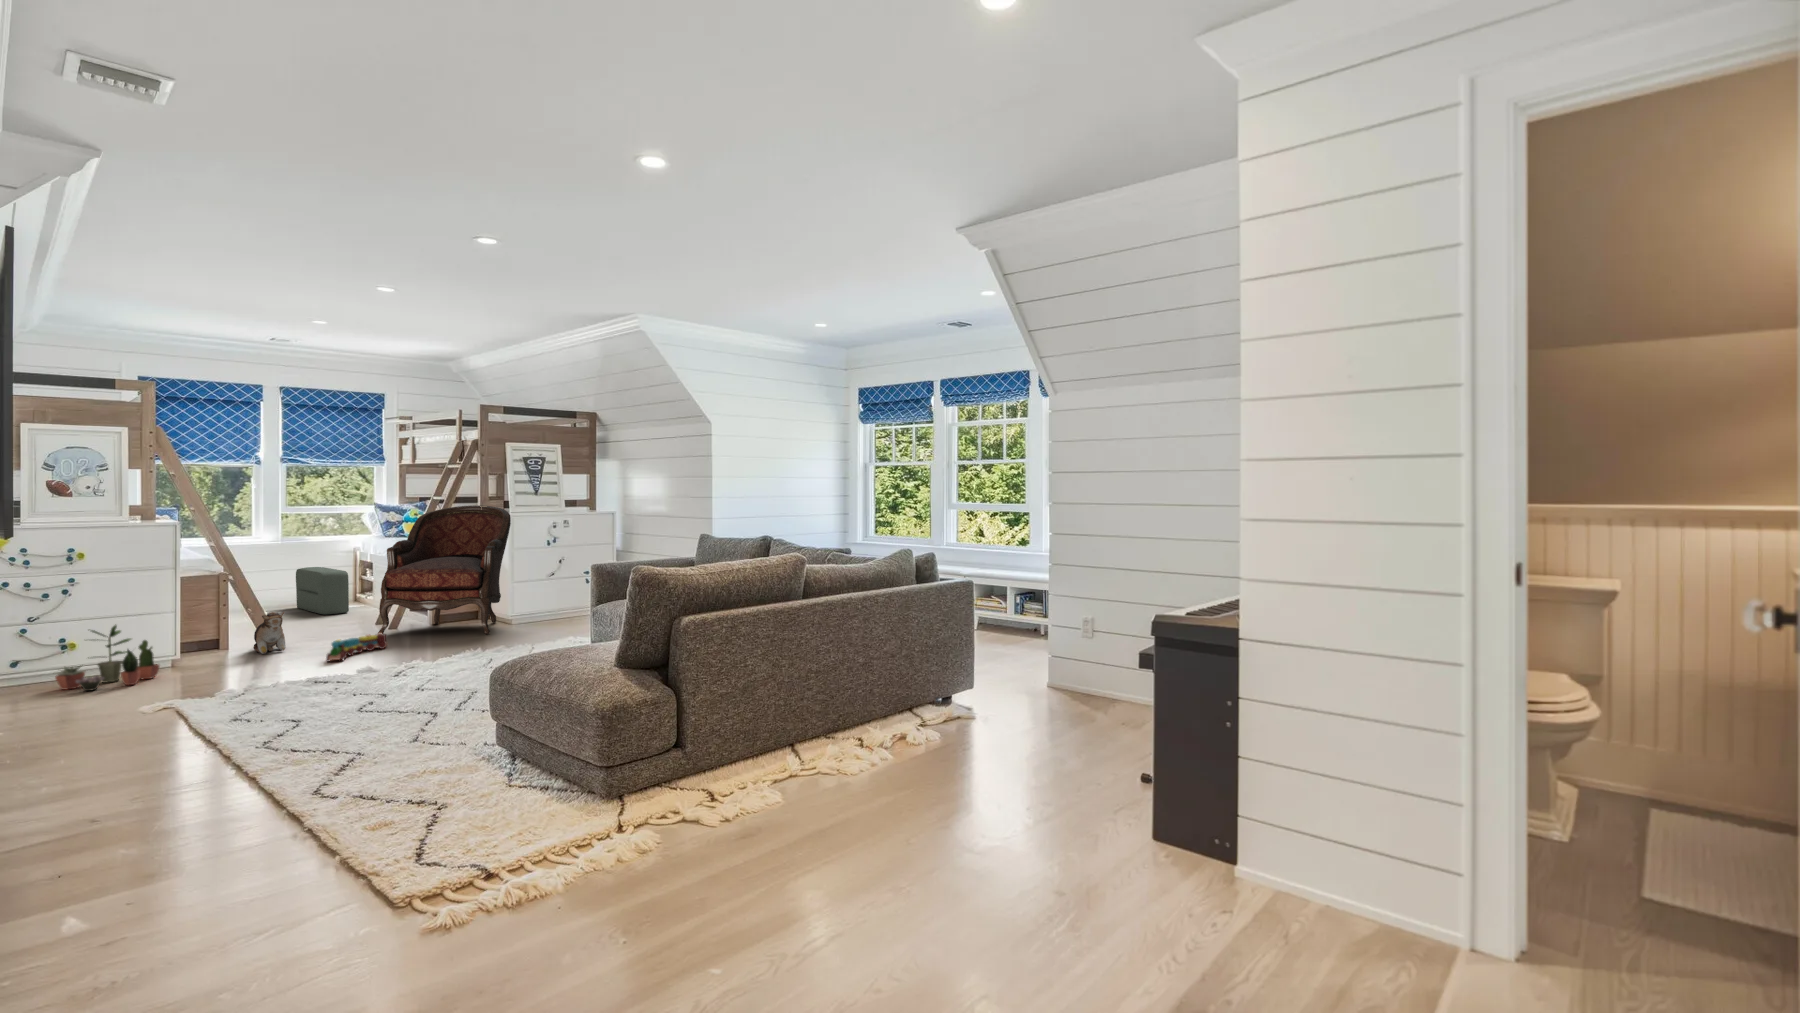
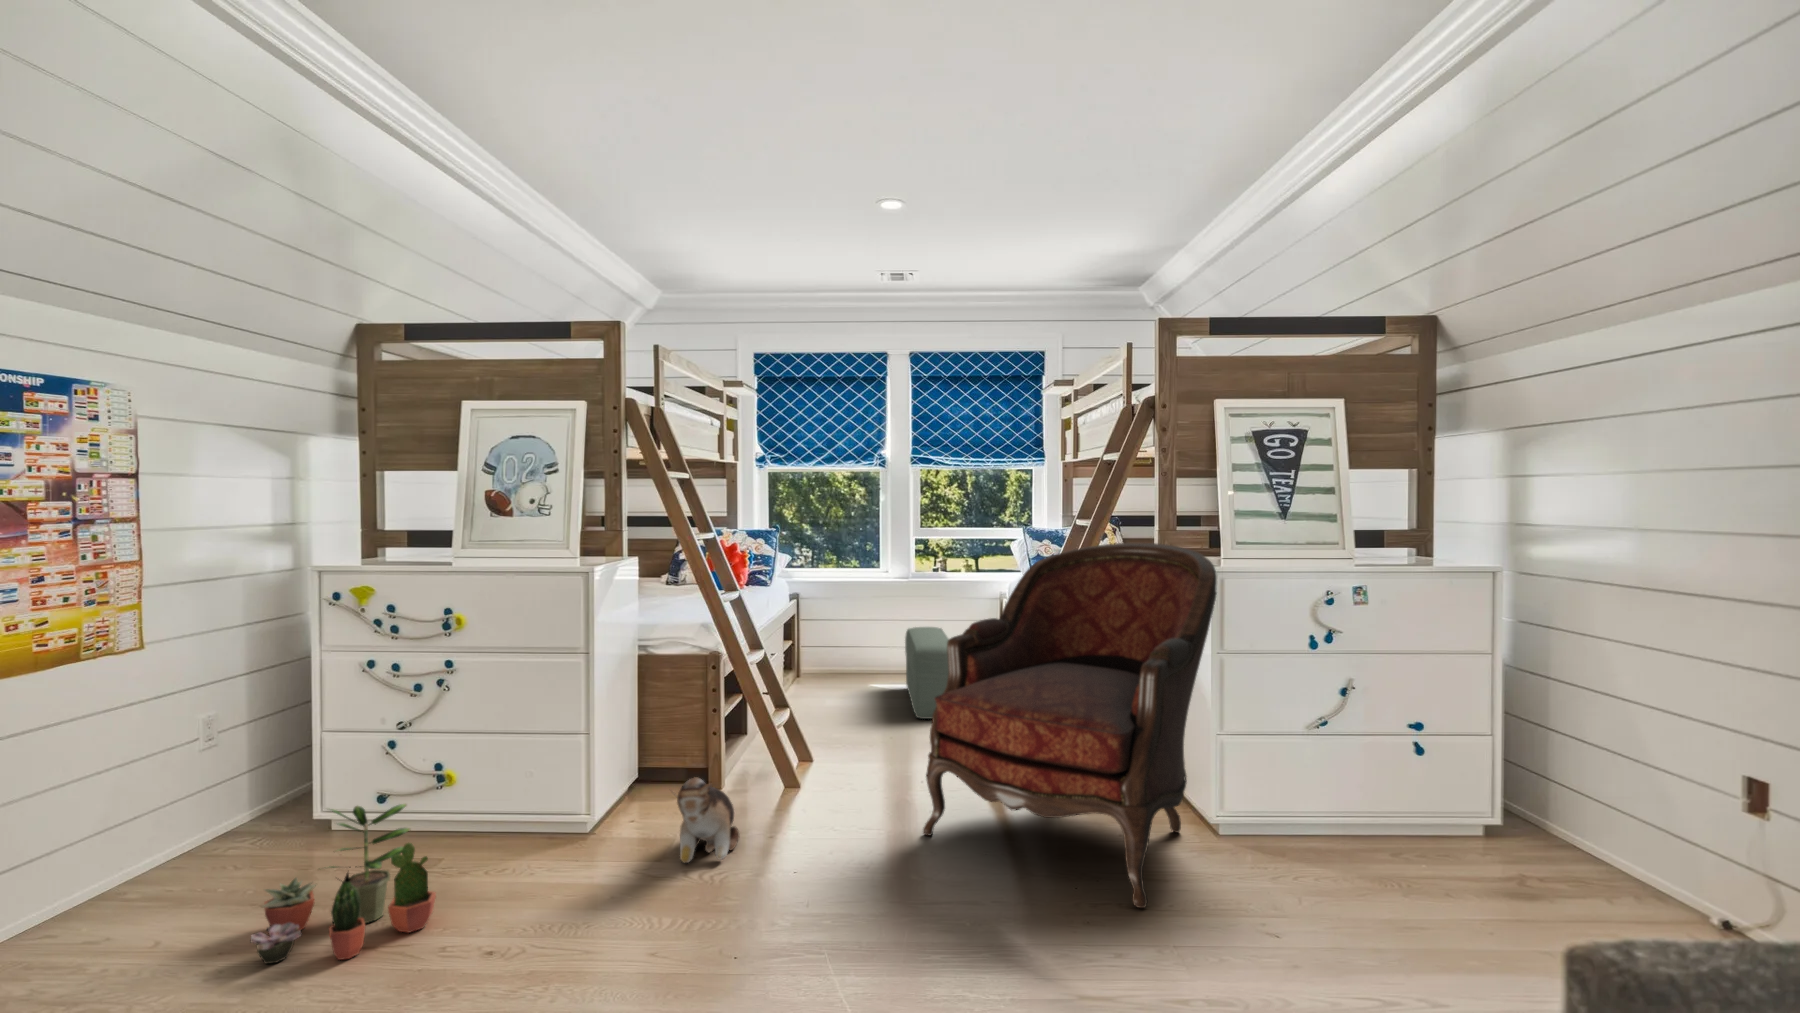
toy train: present [326,633,387,661] -> none [710,872,890,977]

